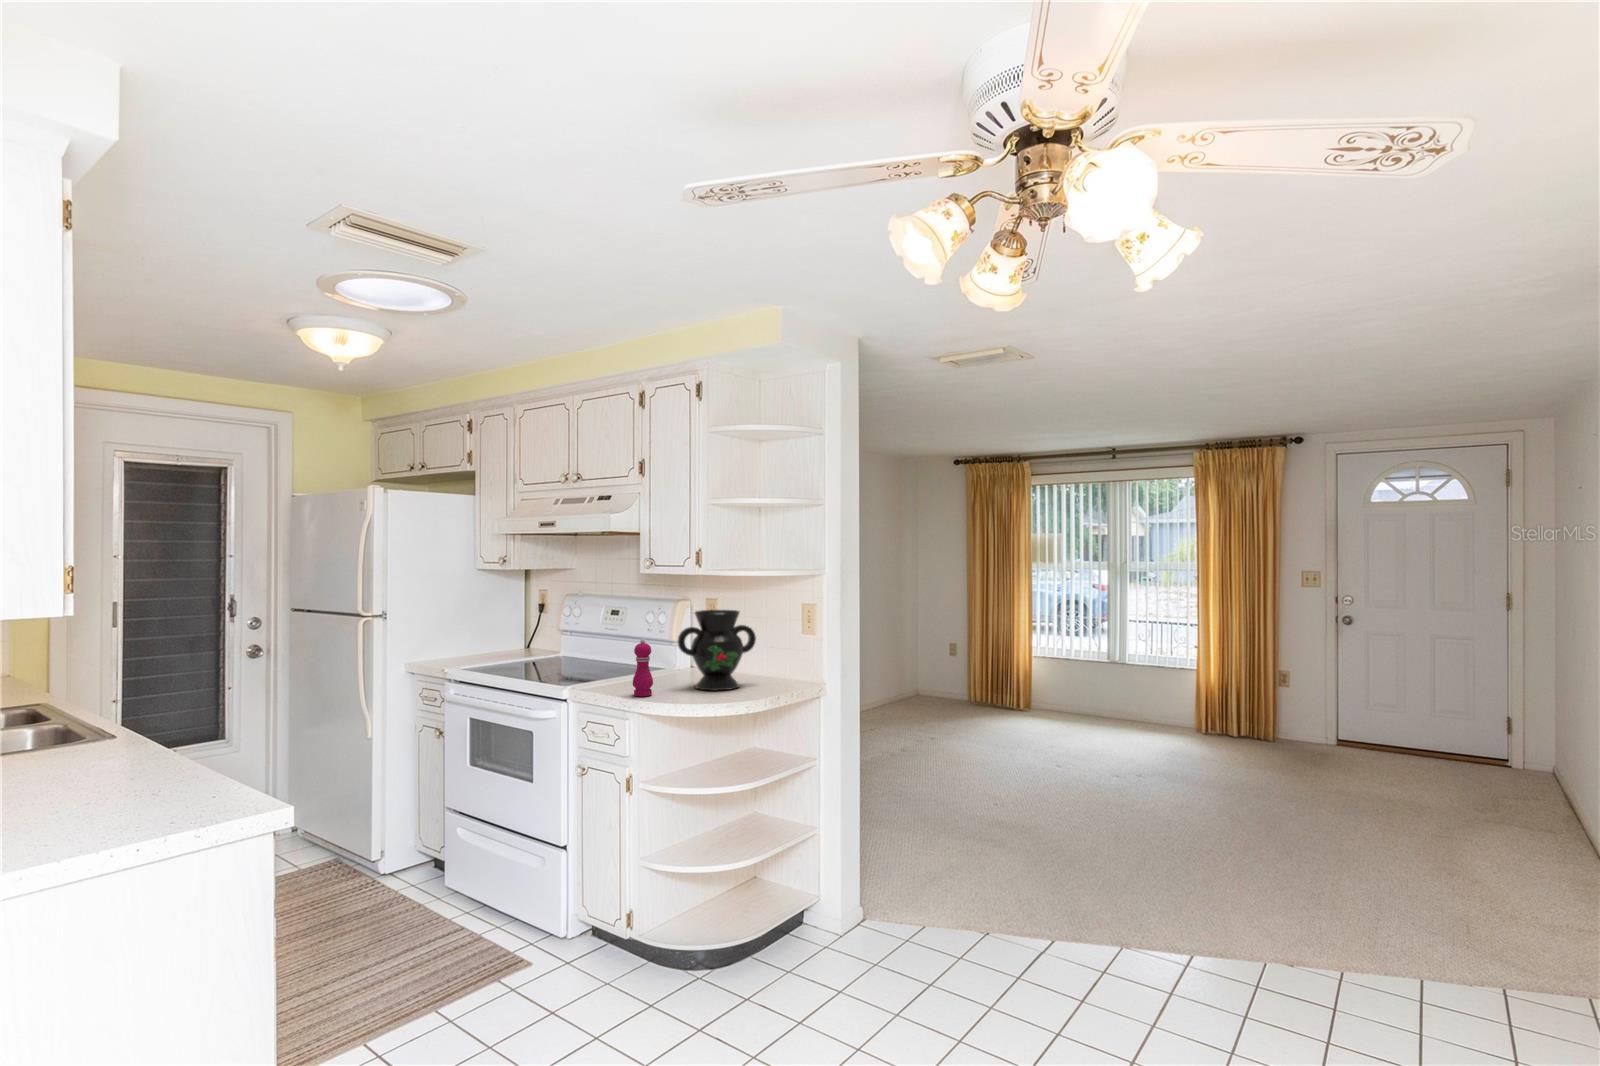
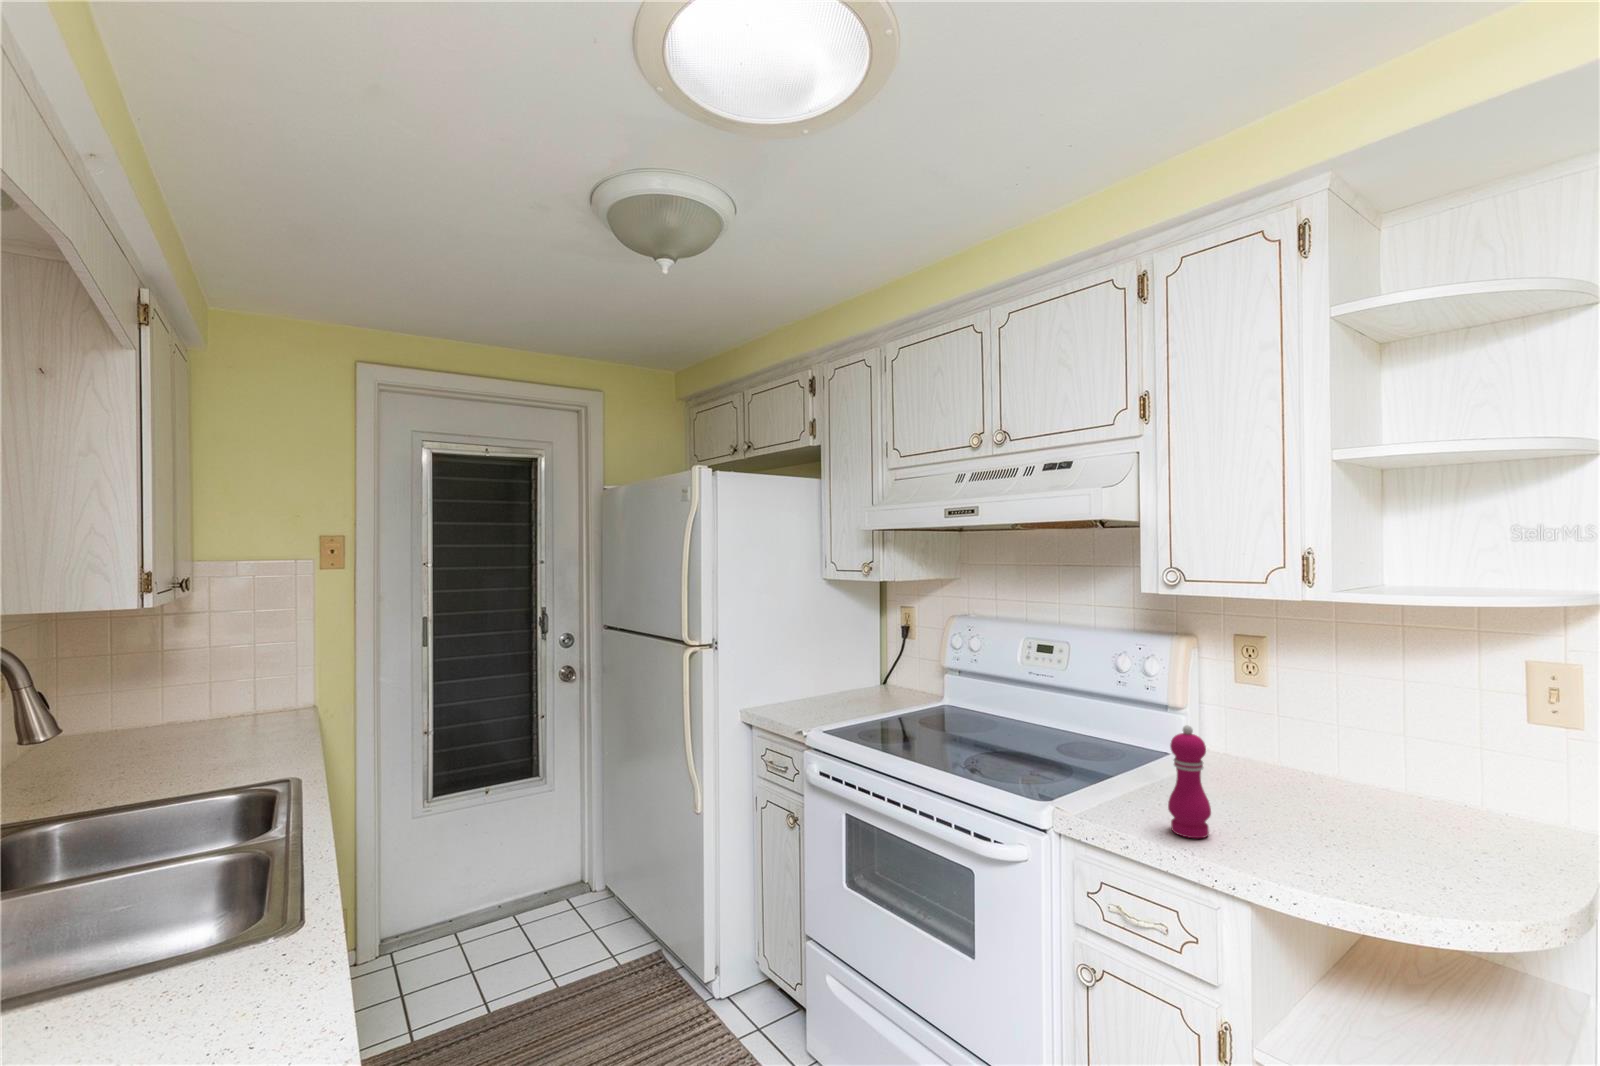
decorative vase: present [678,610,756,690] -> none [1237,665,1388,830]

